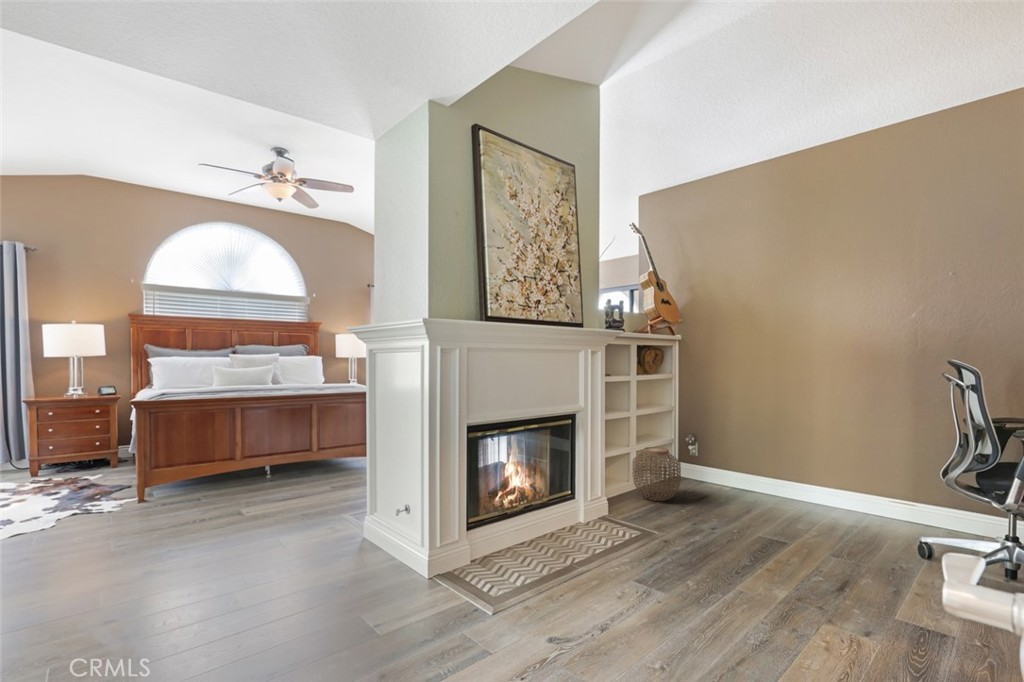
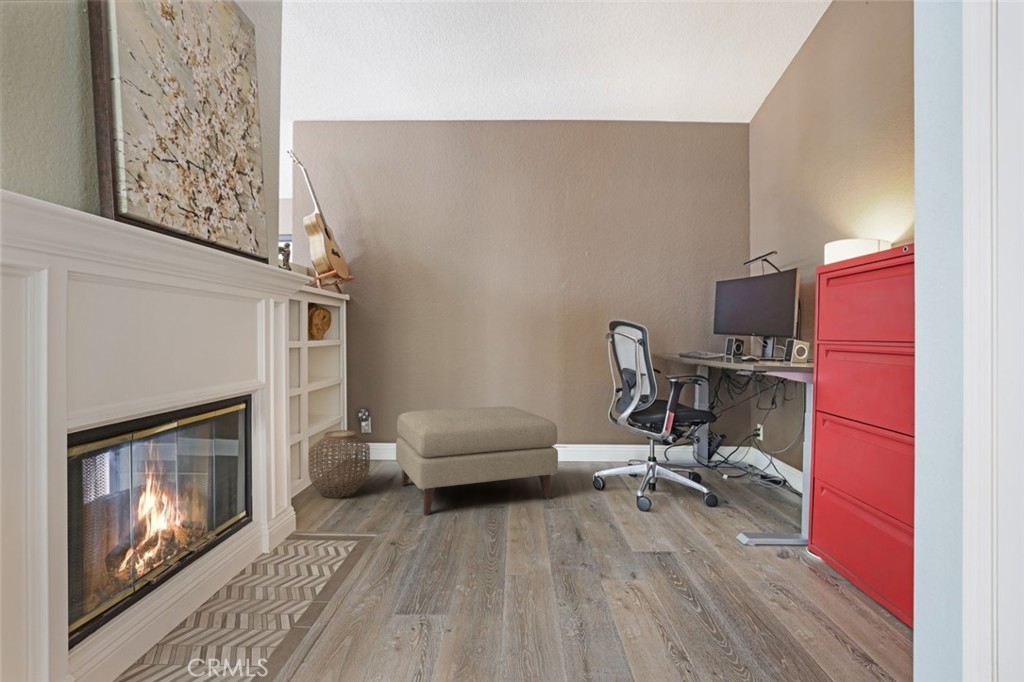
ottoman: none [704,438,870,549] -> present [396,407,558,515]

